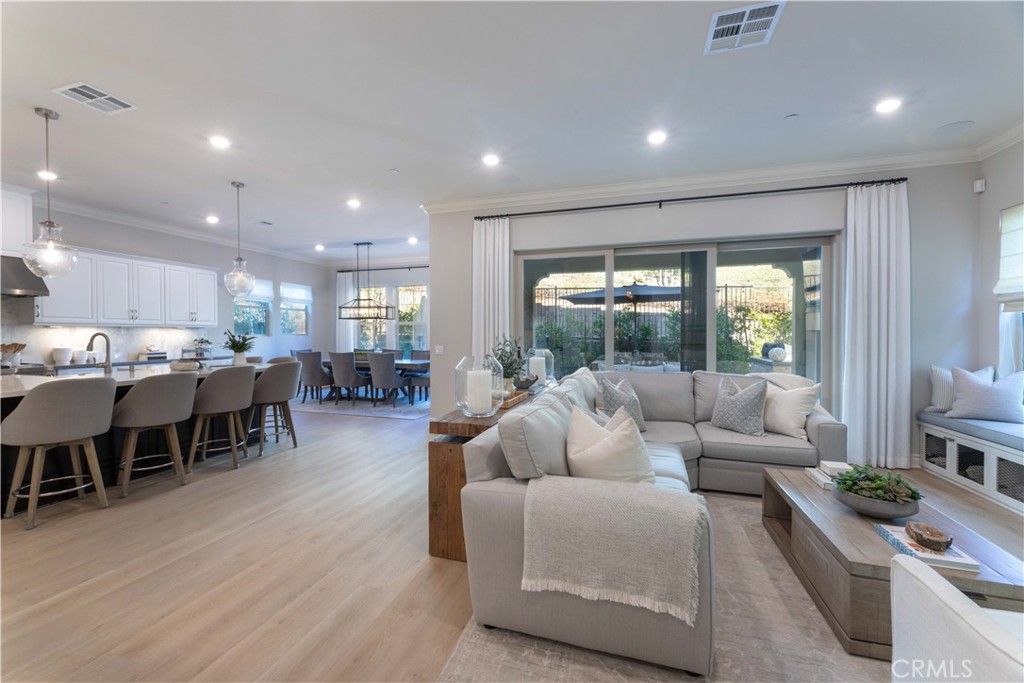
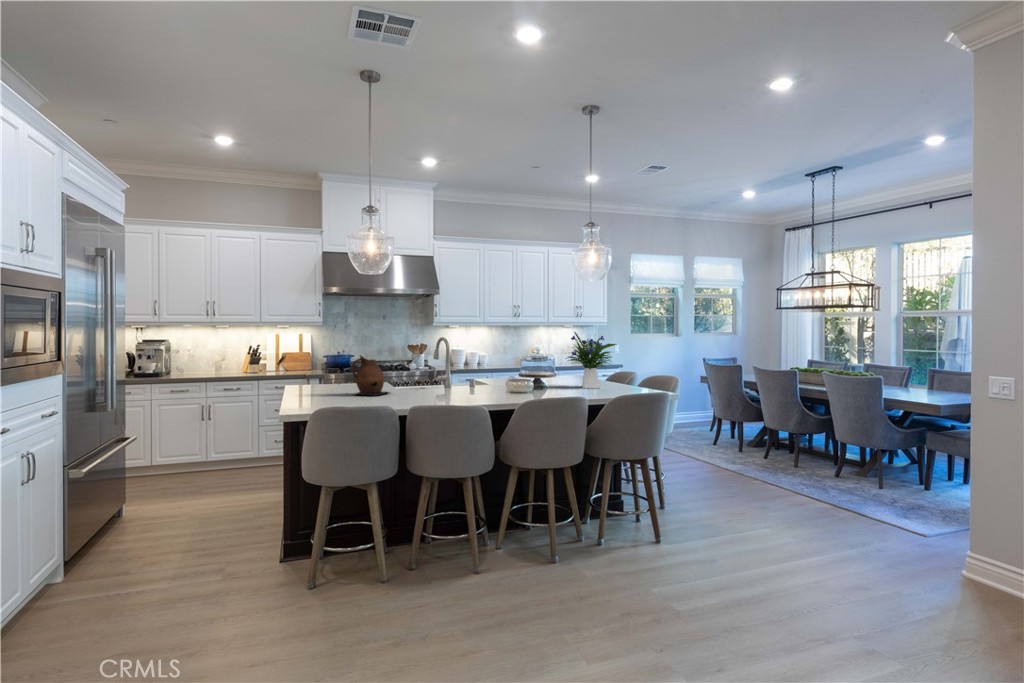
ceramic pitcher: none [23,346,67,379] -> present [352,355,389,396]

